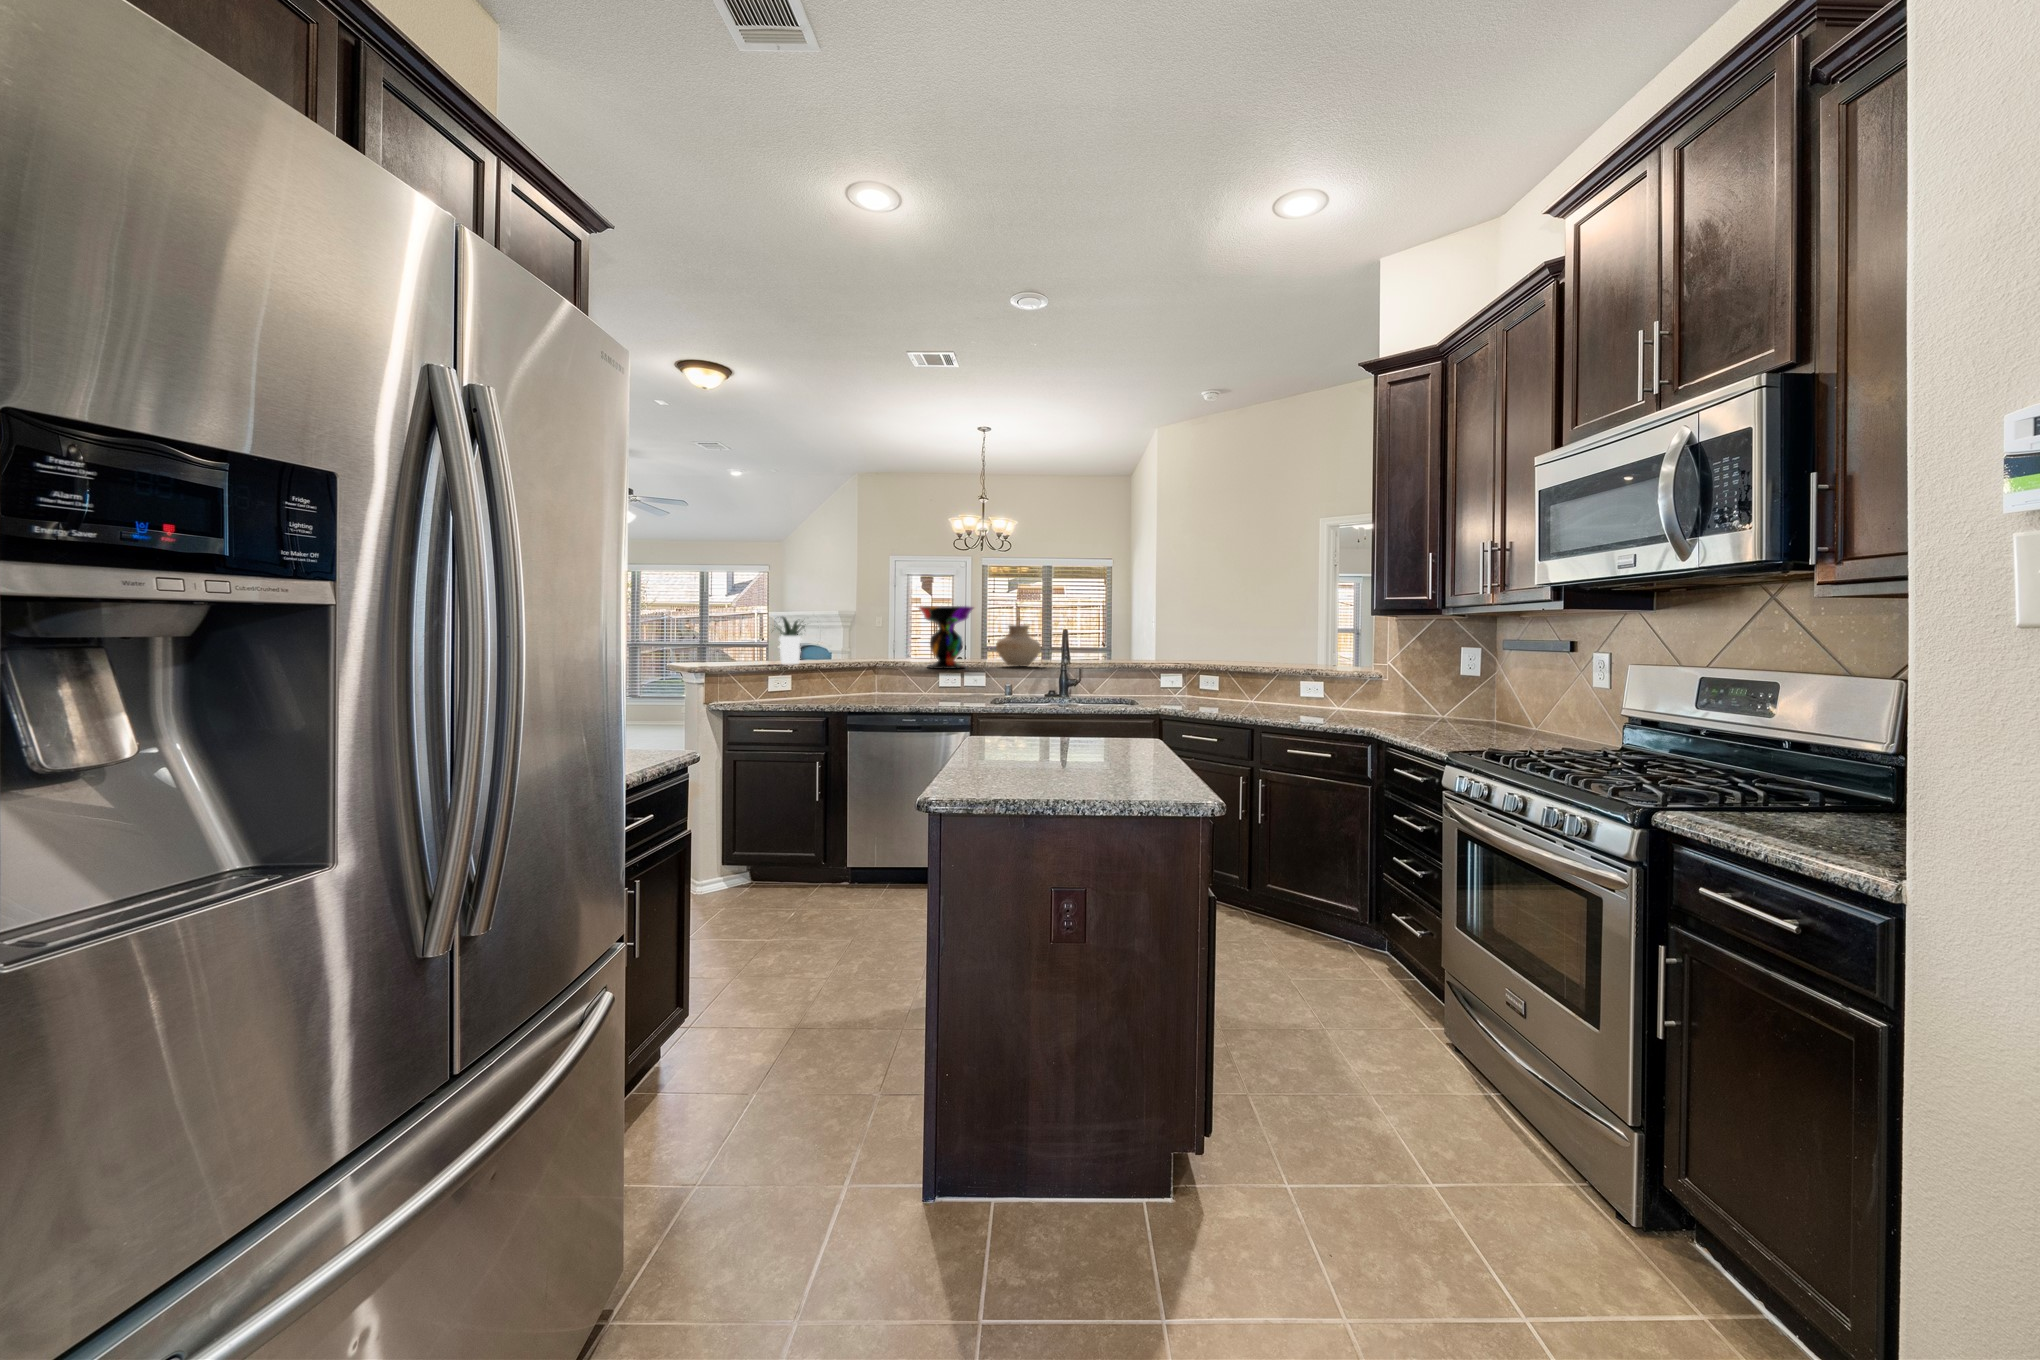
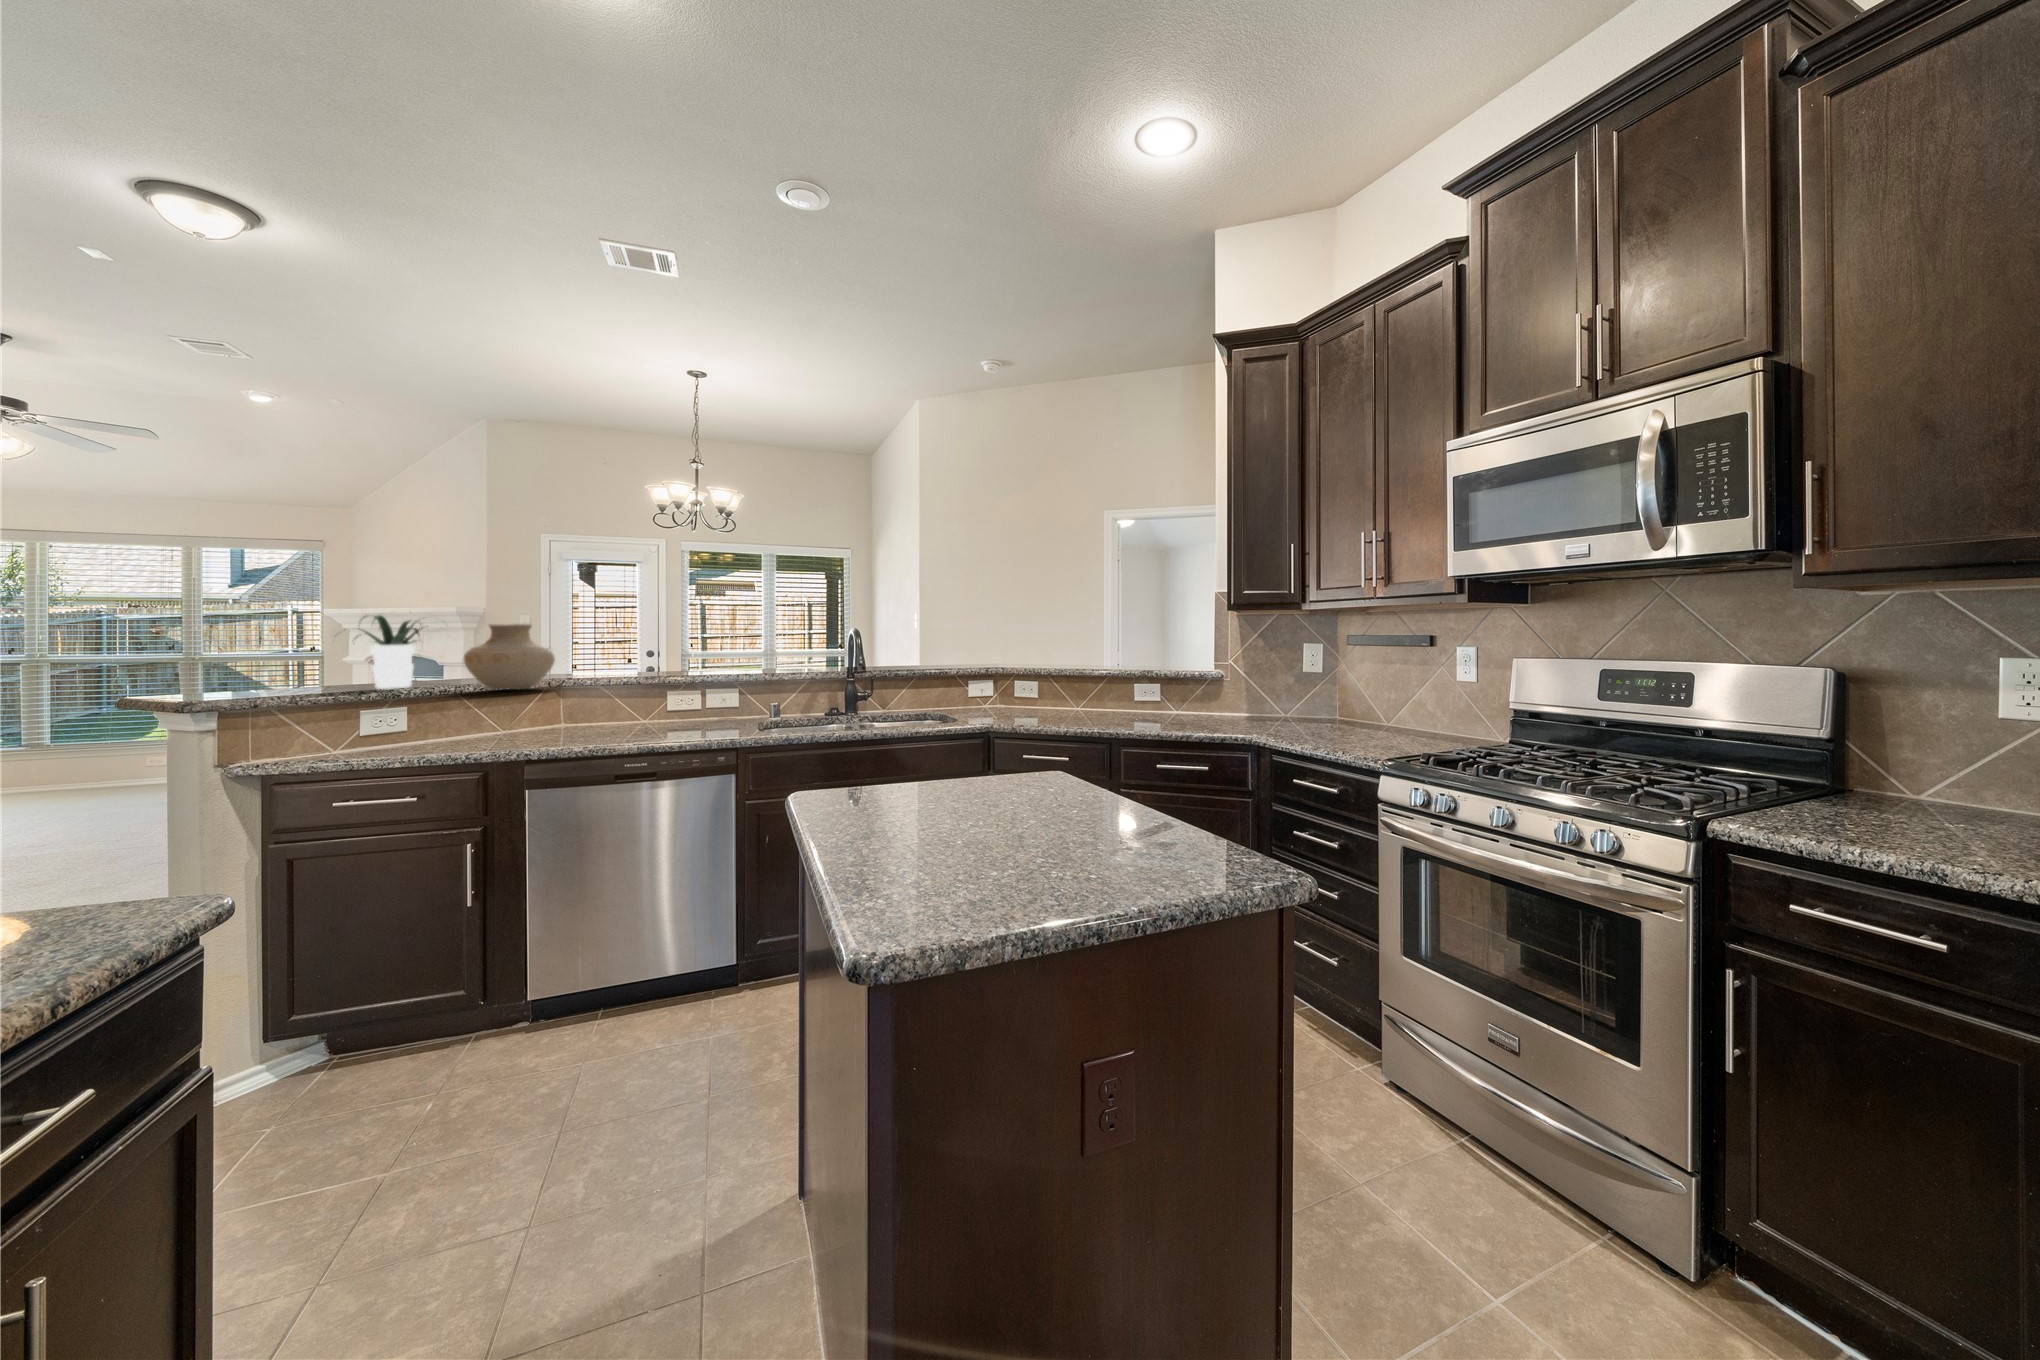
decorative bowl: present [919,606,973,669] -> none [624,601,712,685]
vase: present [996,625,1041,666] -> present [464,624,555,689]

